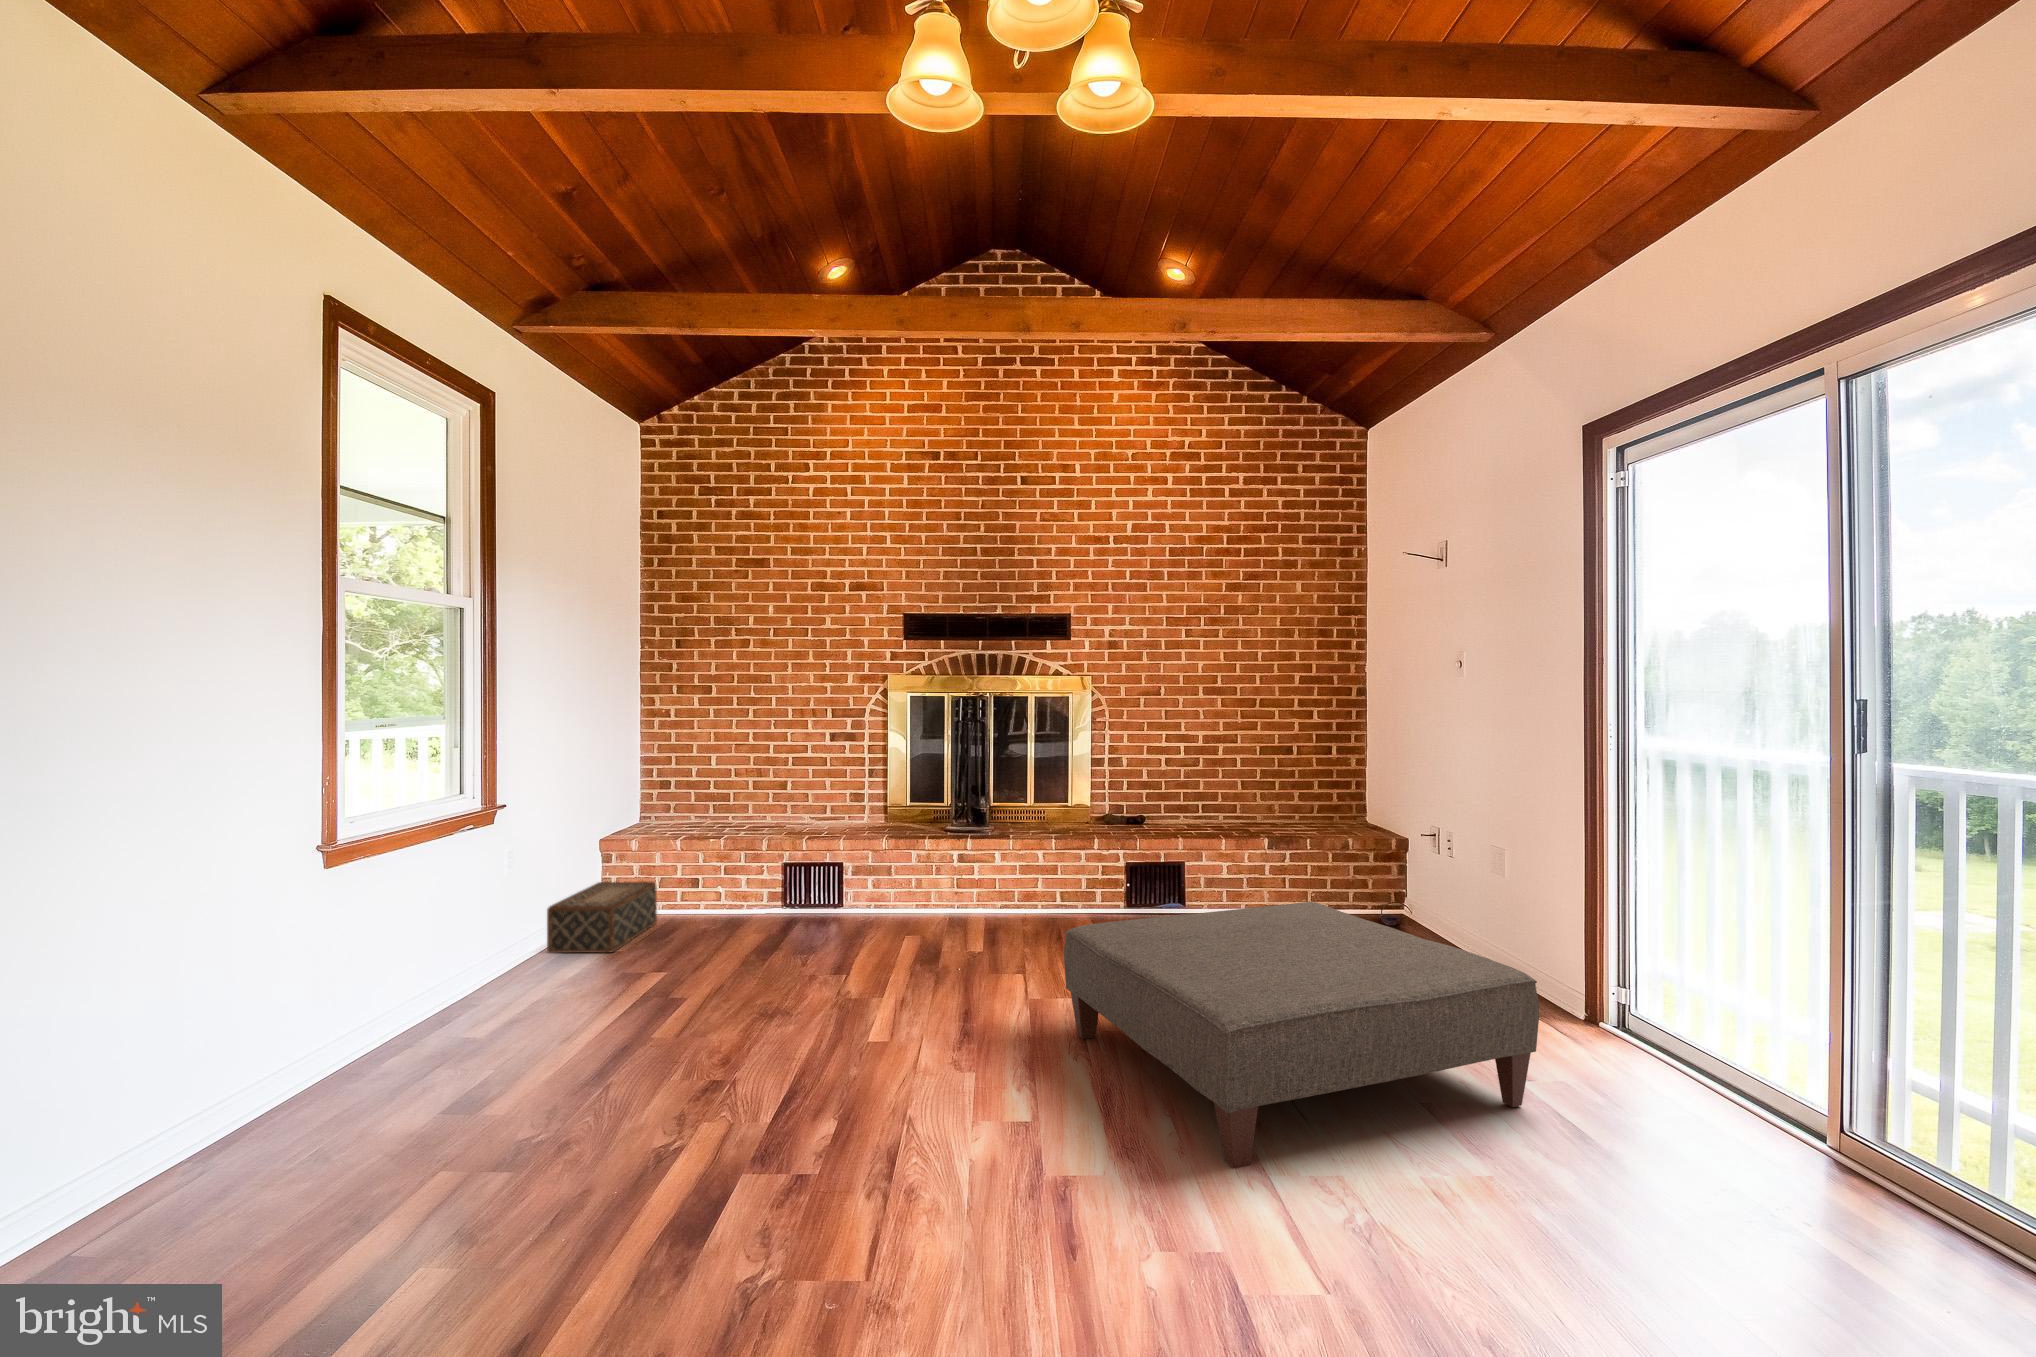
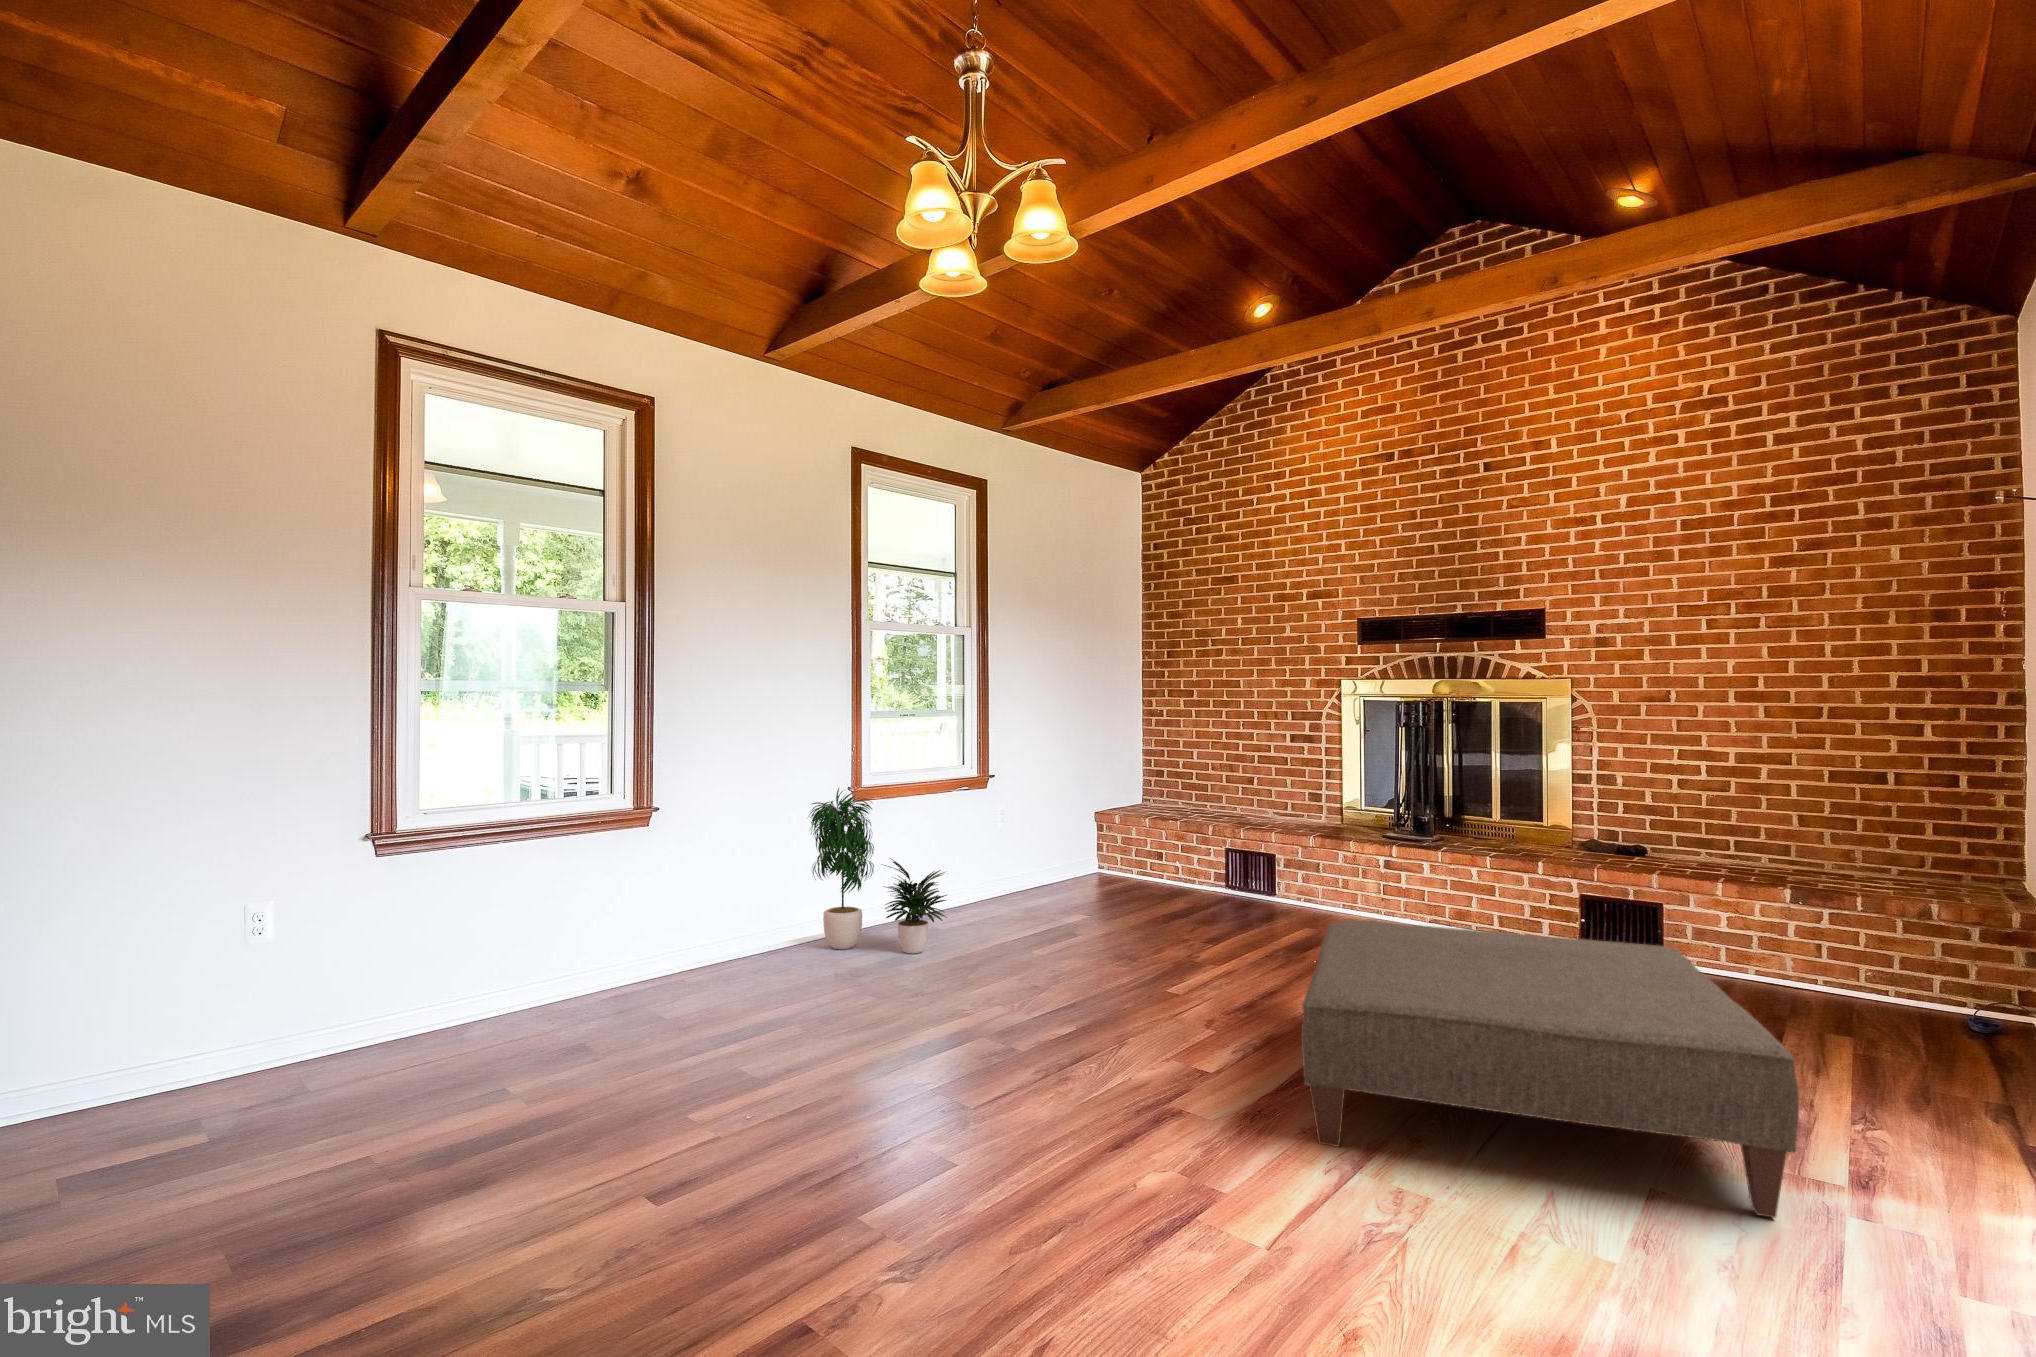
potted plant: none [280,849,545,1111] -> present [809,788,947,954]
woven basket: present [547,882,657,953] -> none [1031,848,1124,900]

